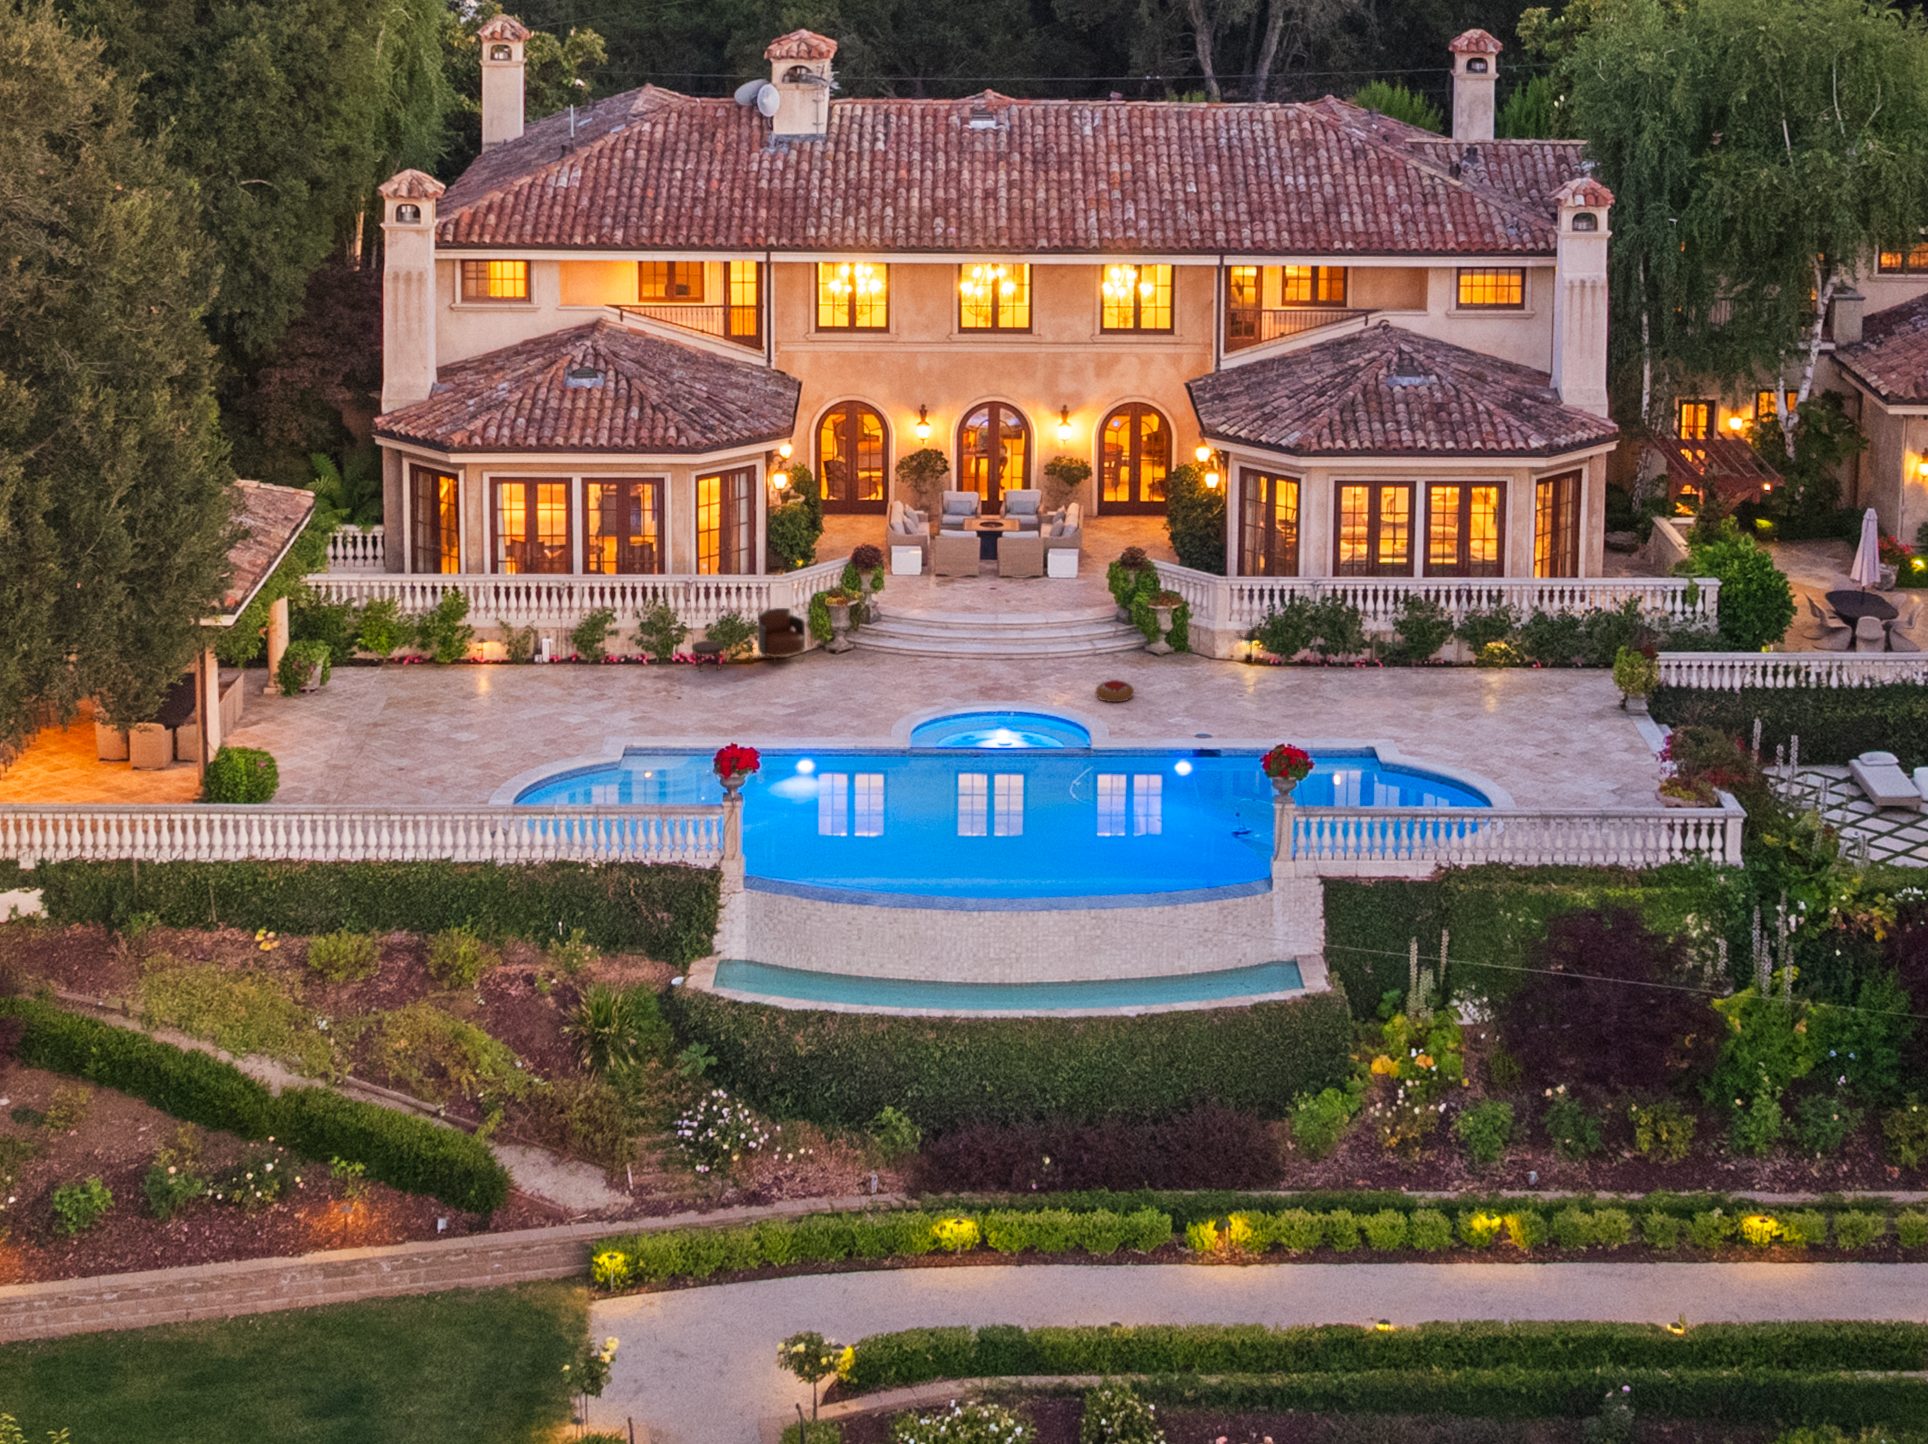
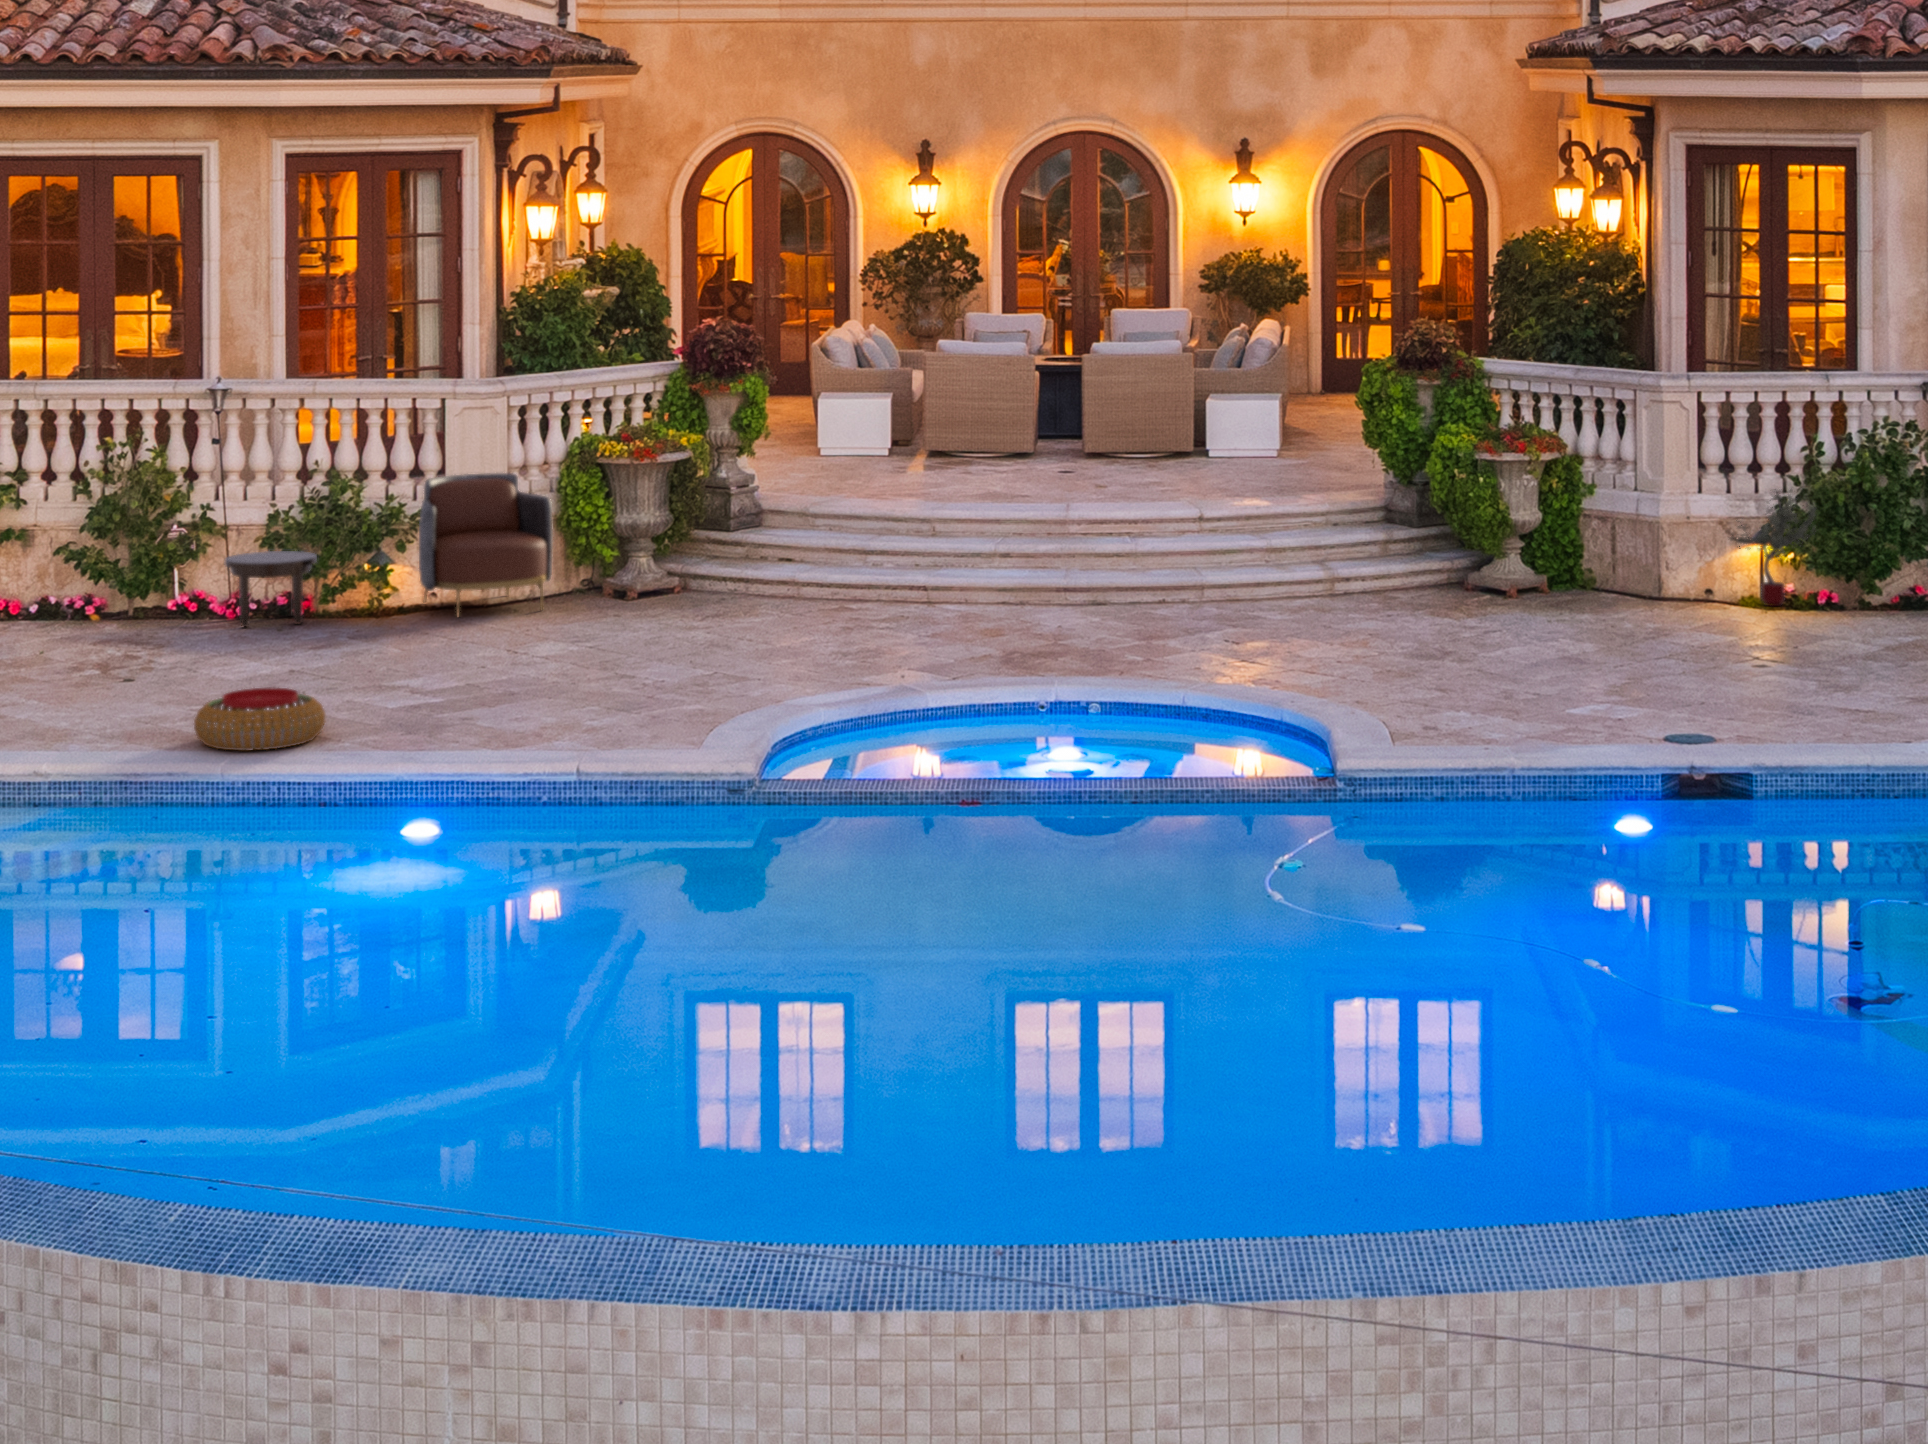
pouf: present [1096,680,1134,702] -> present [194,688,325,751]

